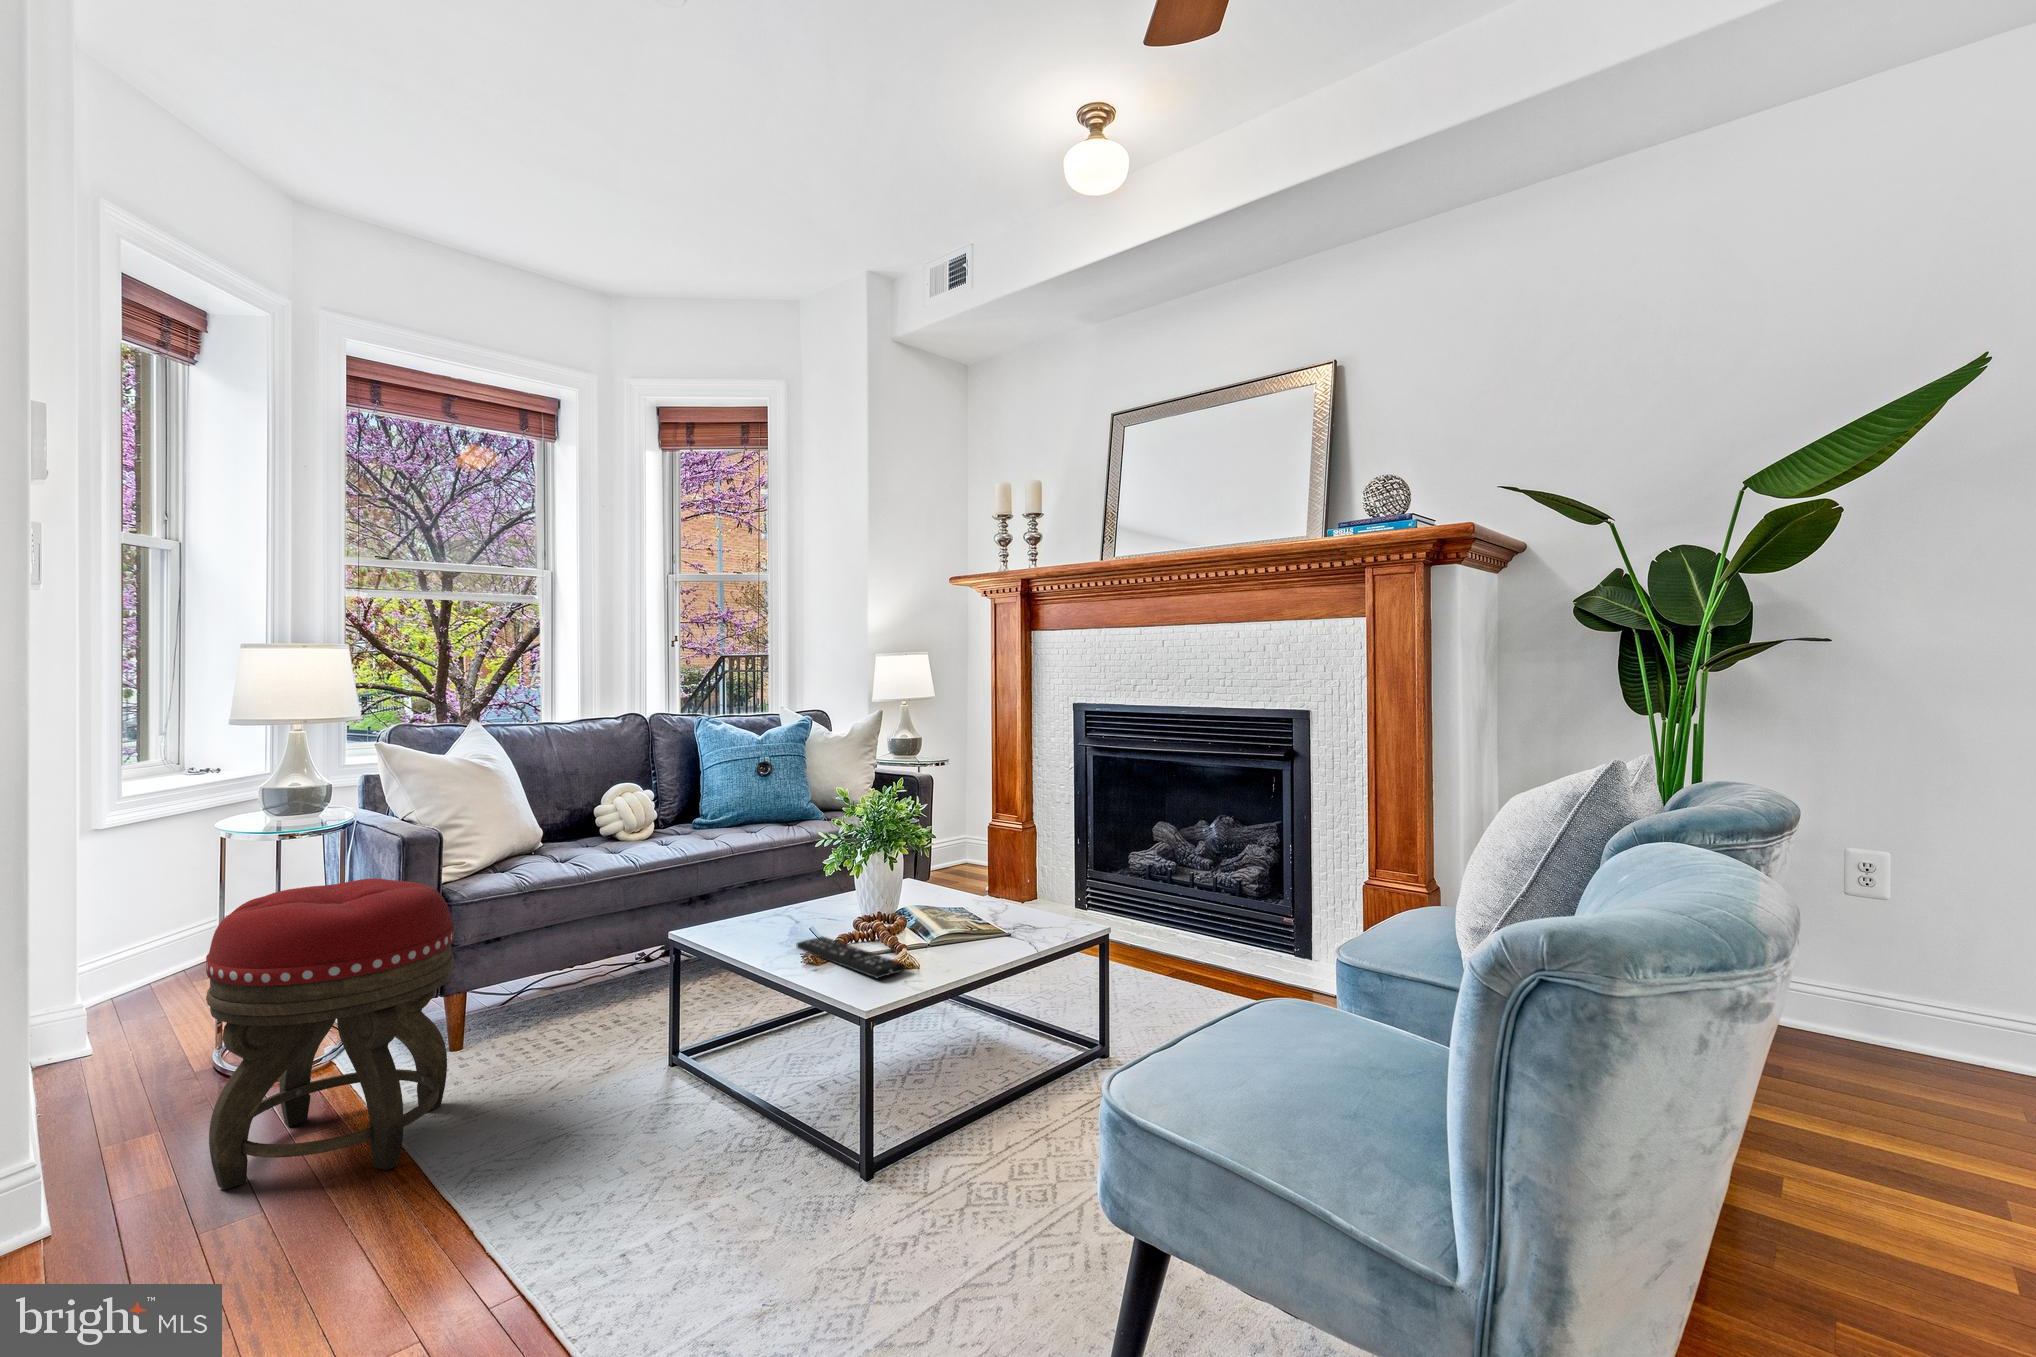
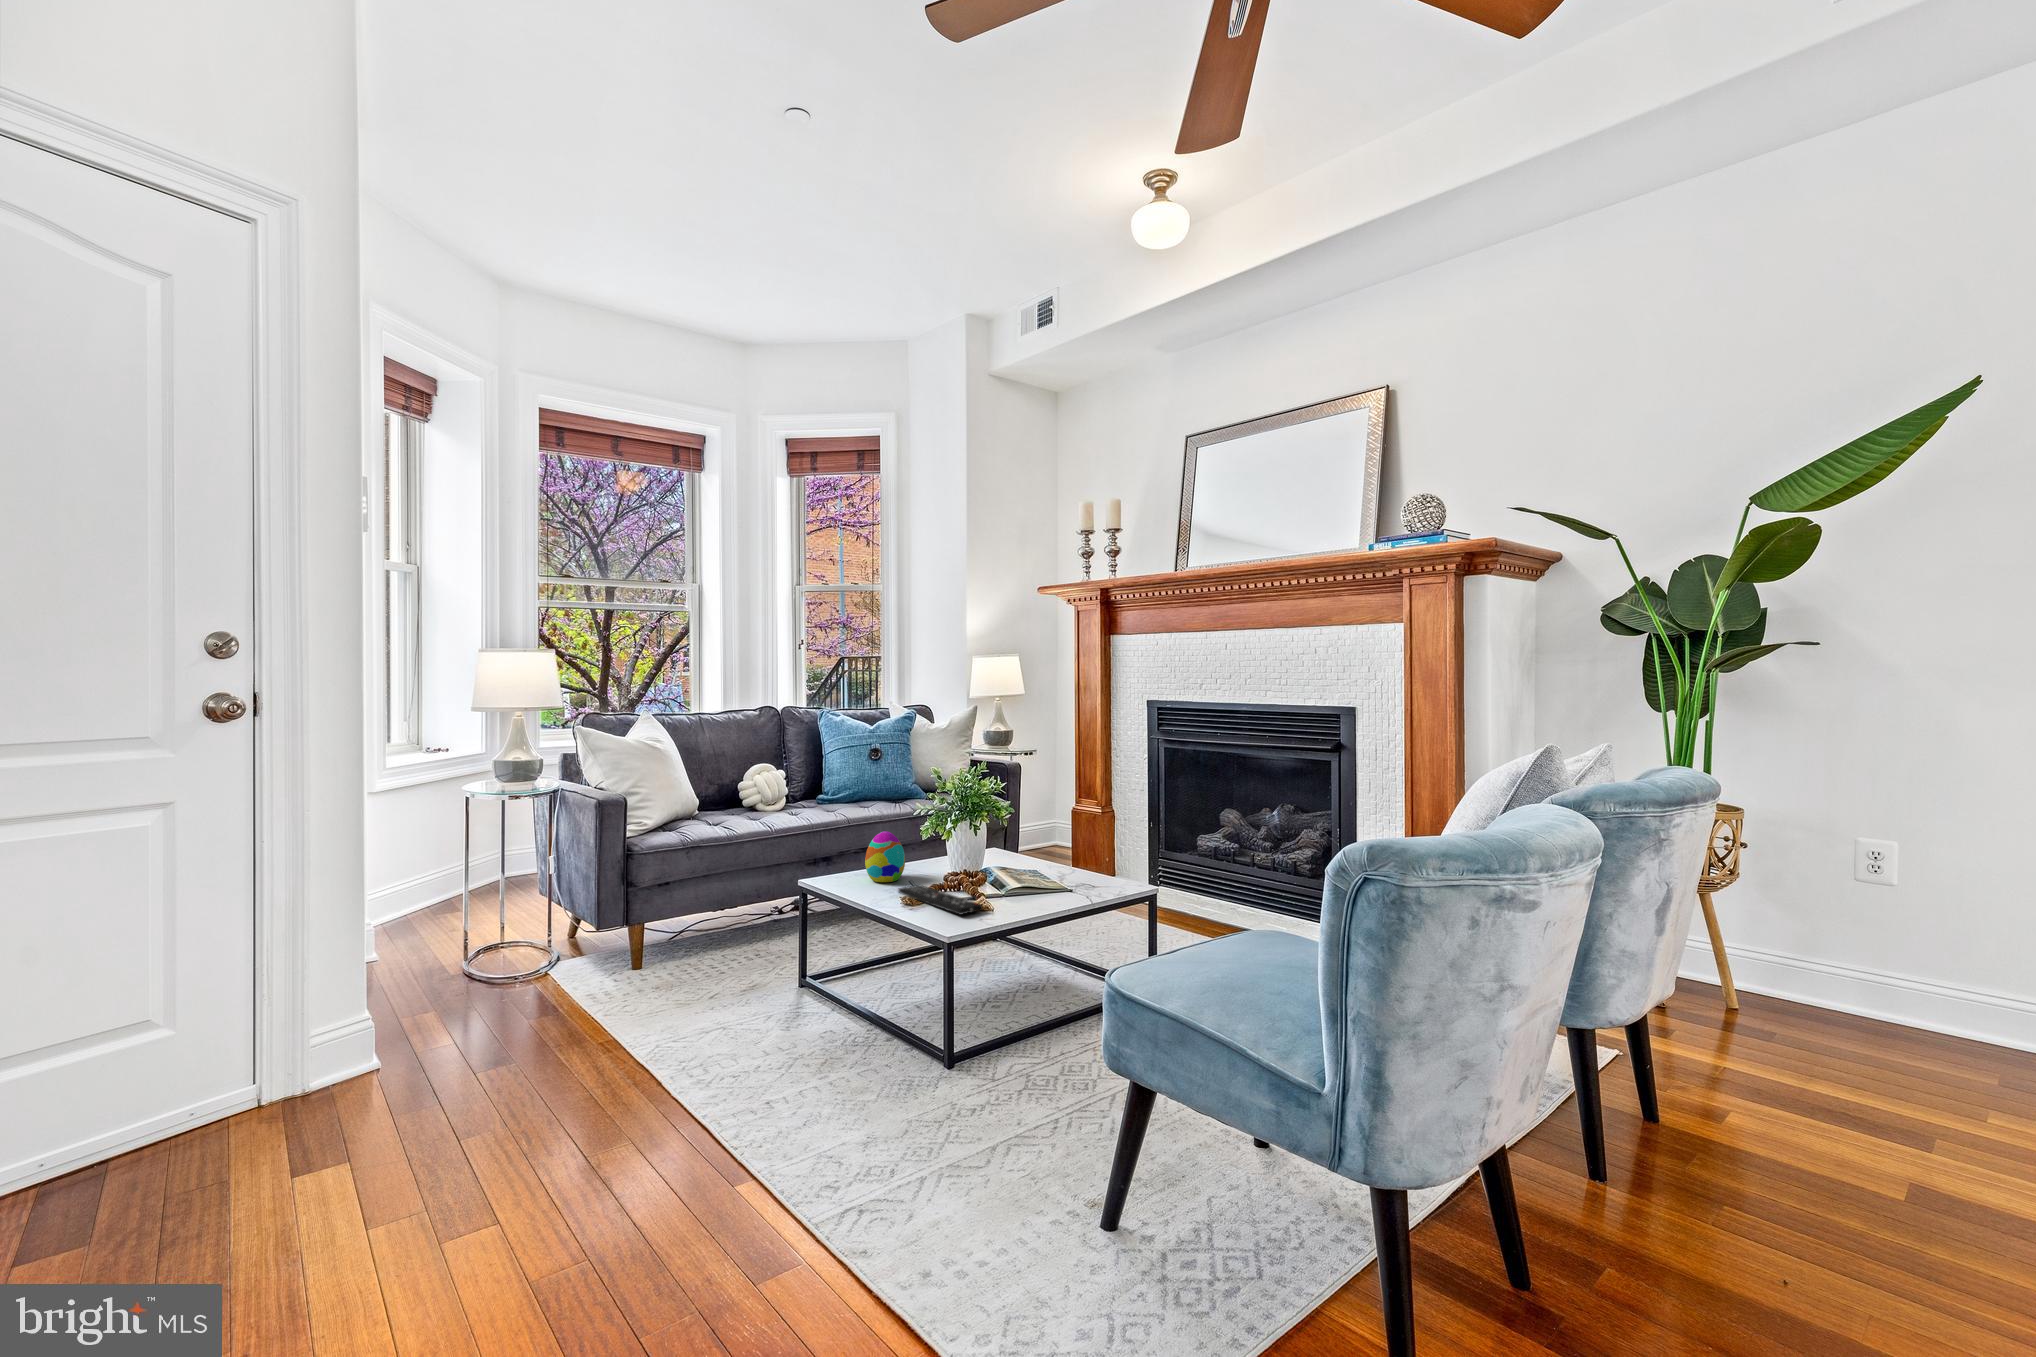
decorative egg: none [754,871,804,934] -> present [865,831,905,882]
footstool: present [206,878,454,1190] -> none [467,828,638,1052]

